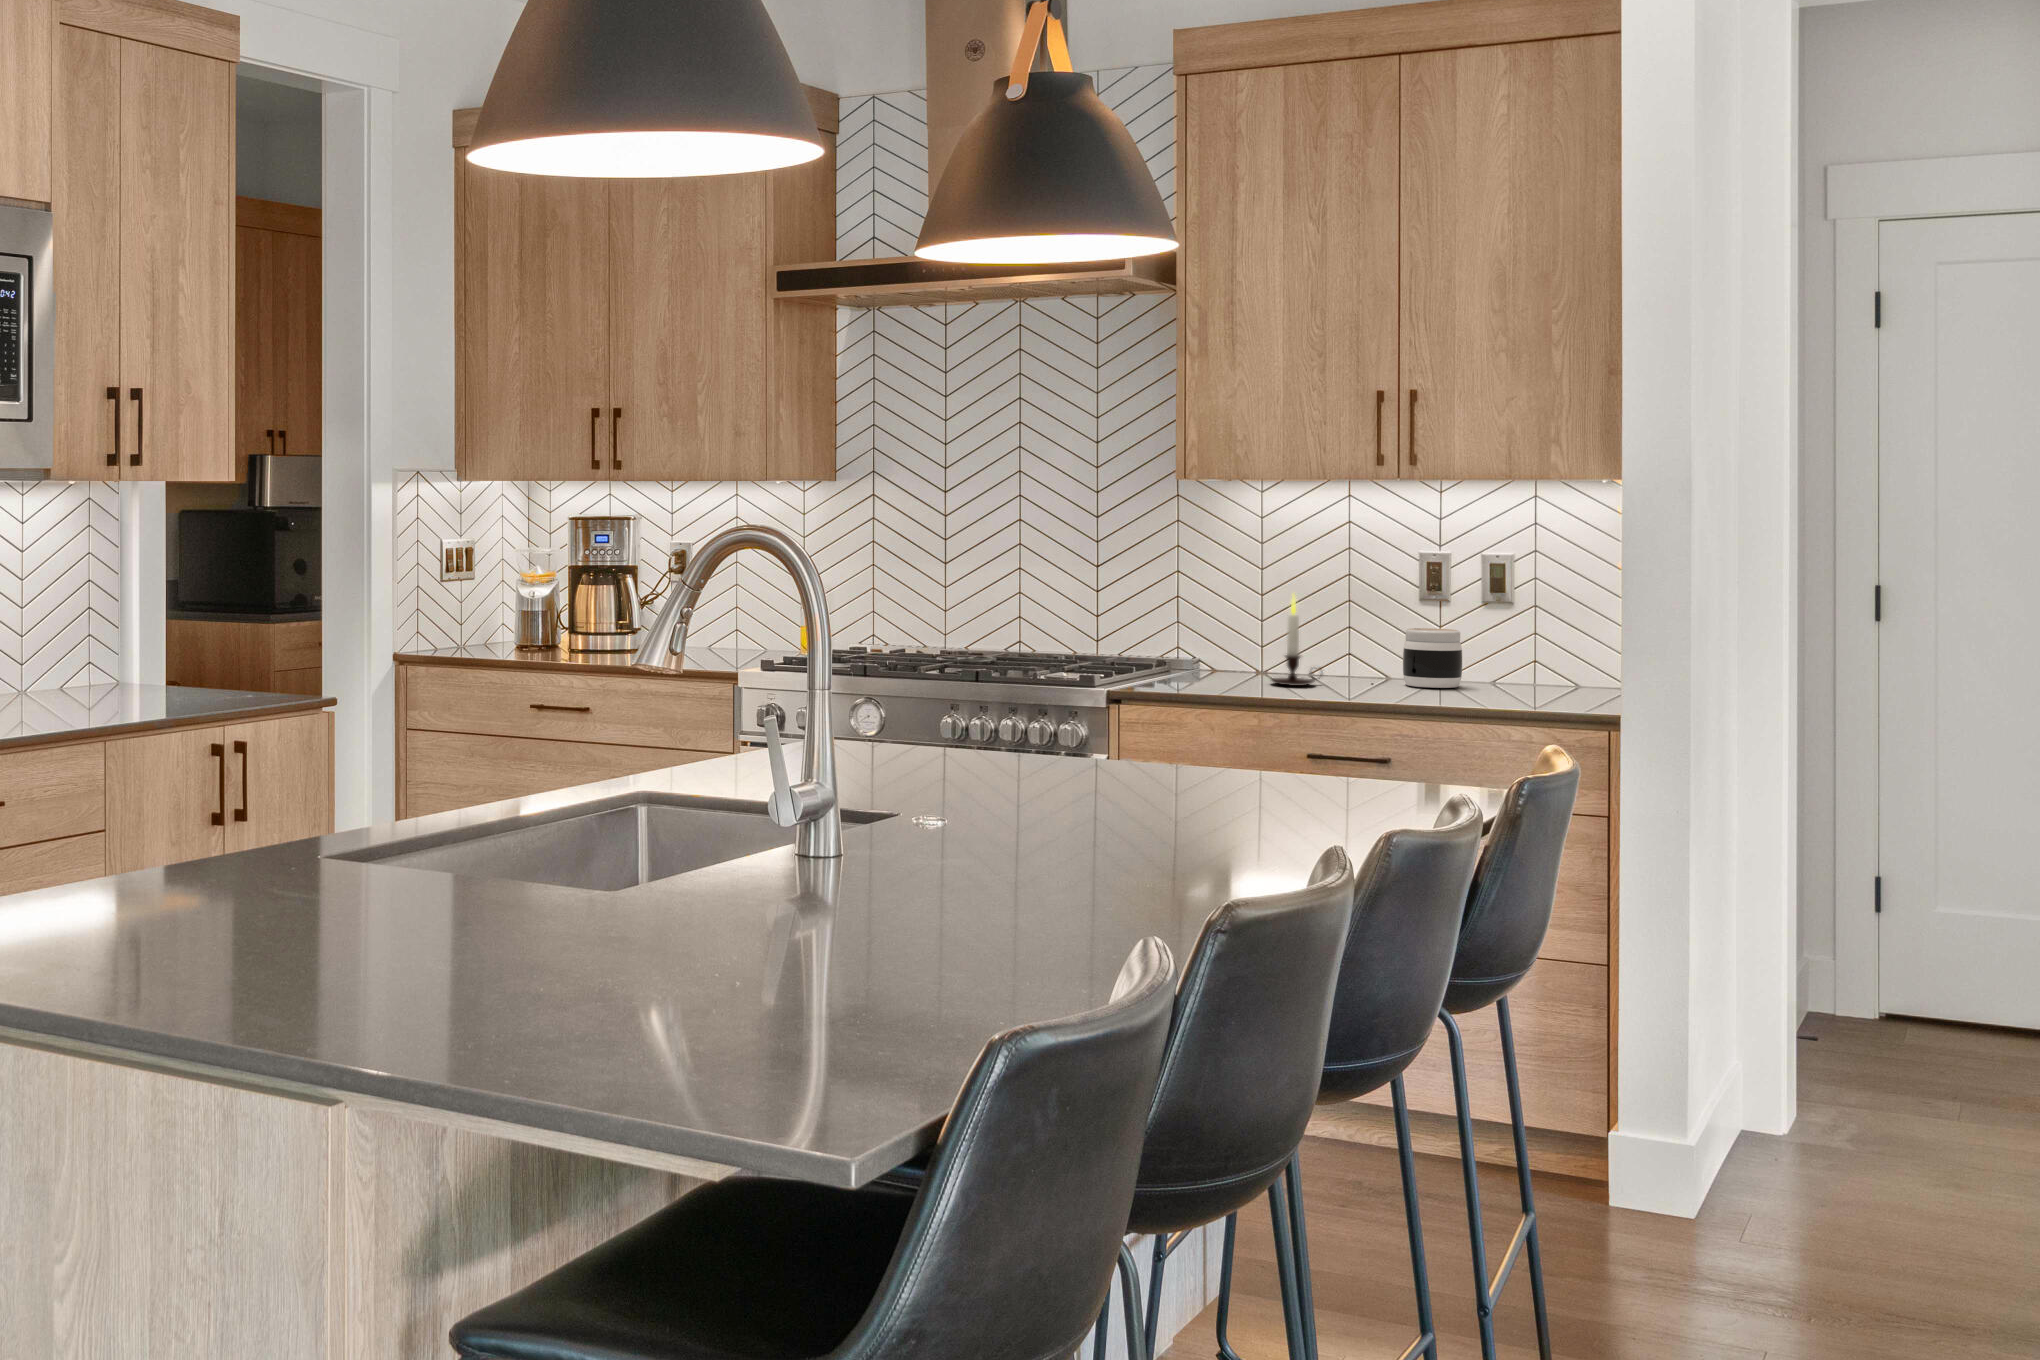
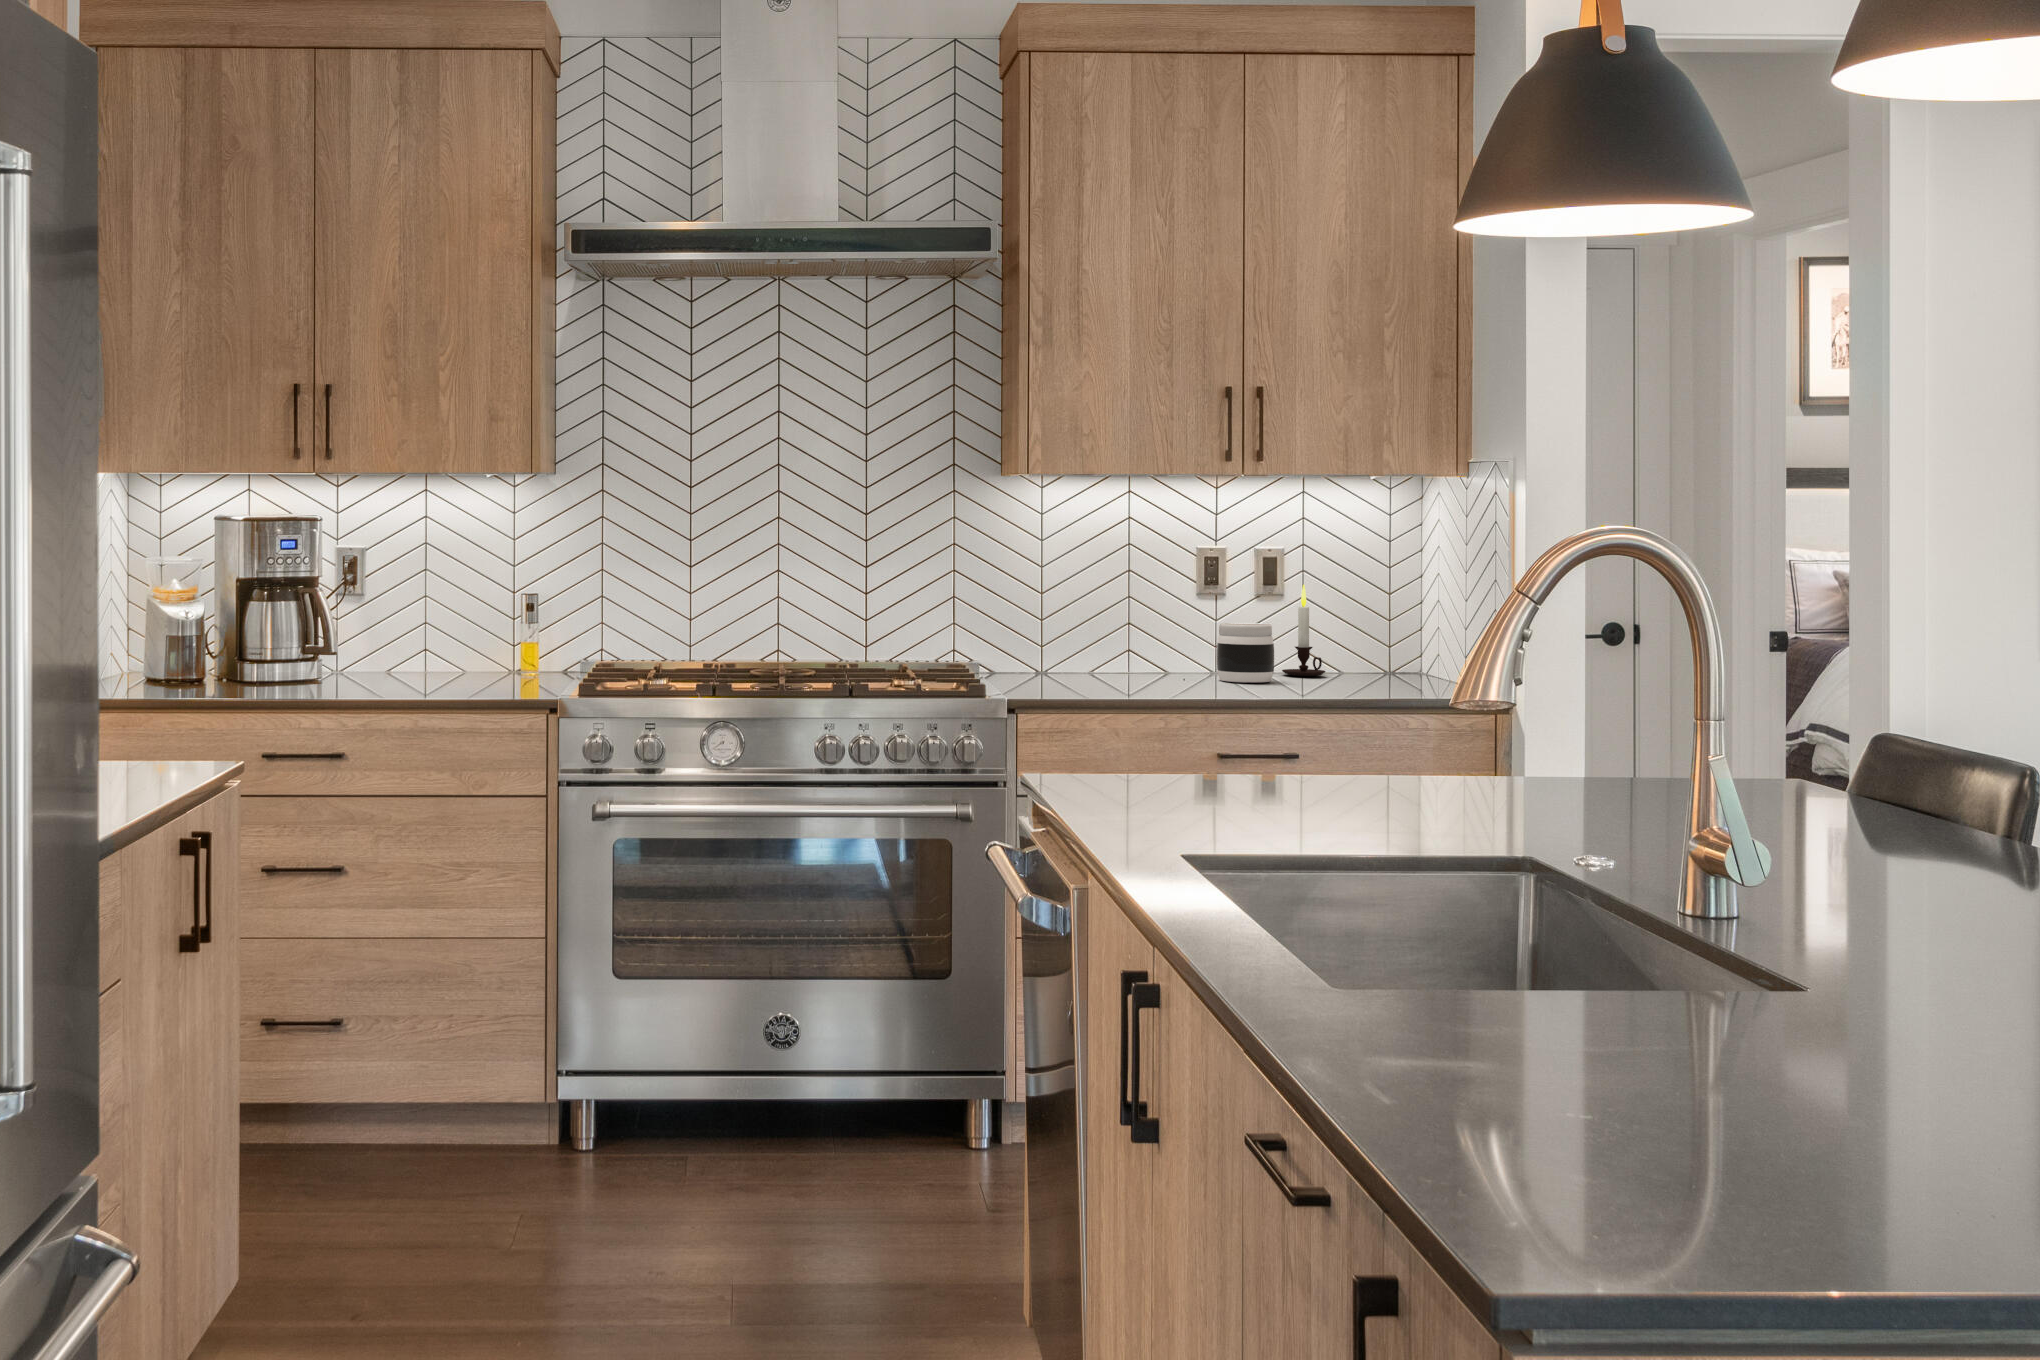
candle: present [1272,595,1320,686] -> present [1282,585,1325,676]

